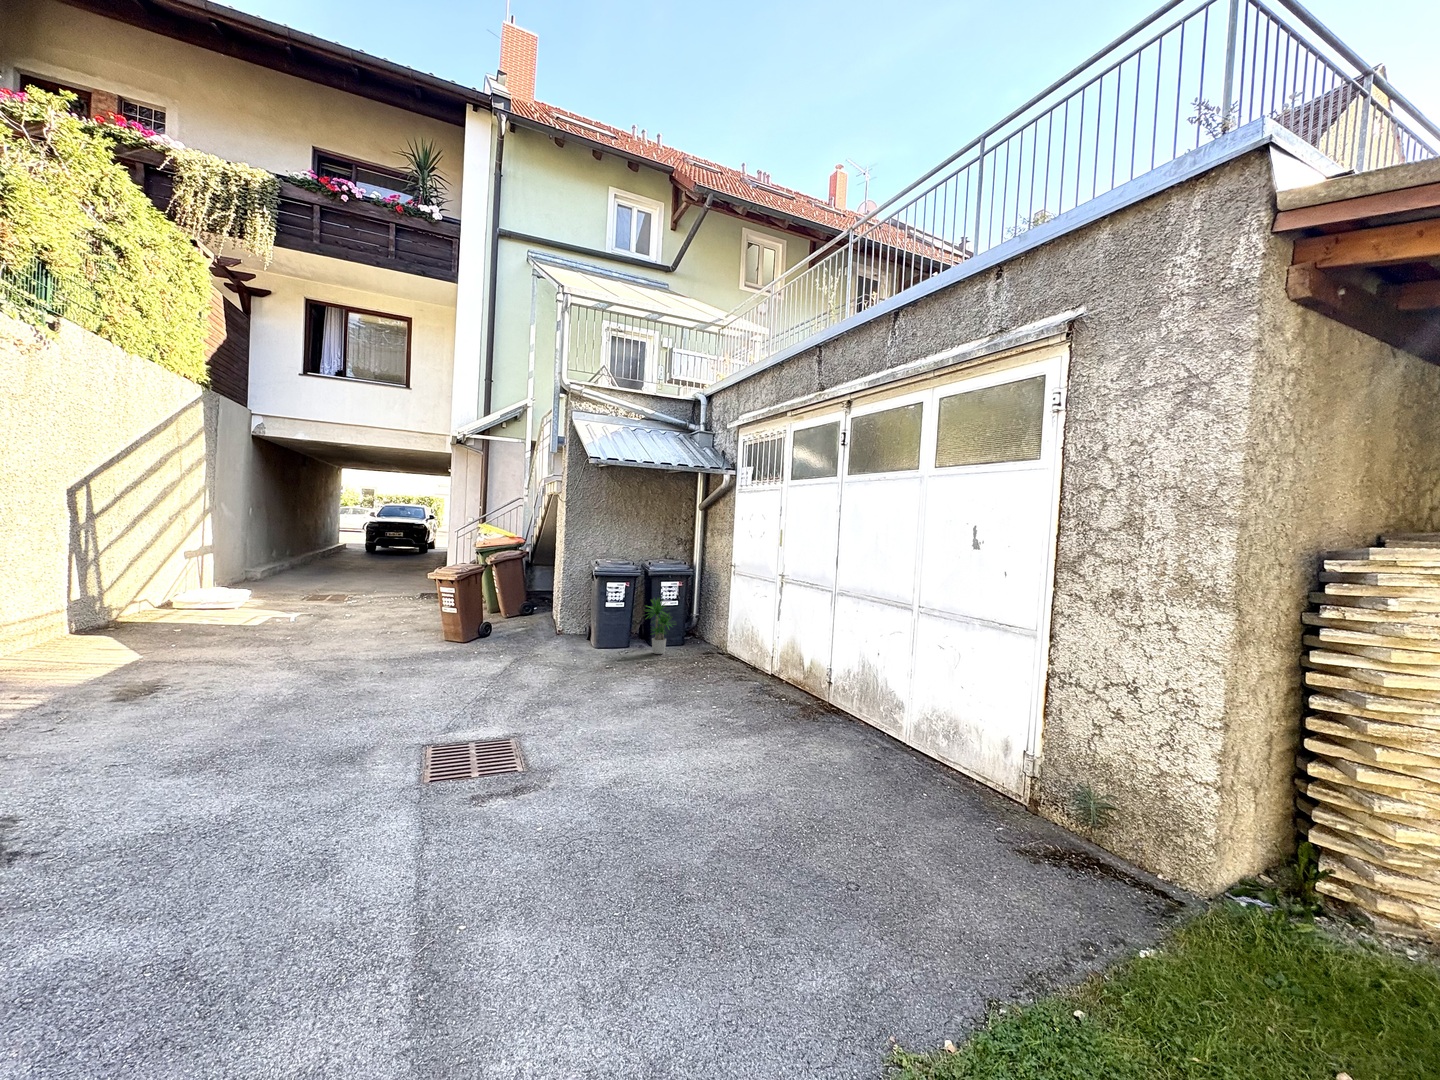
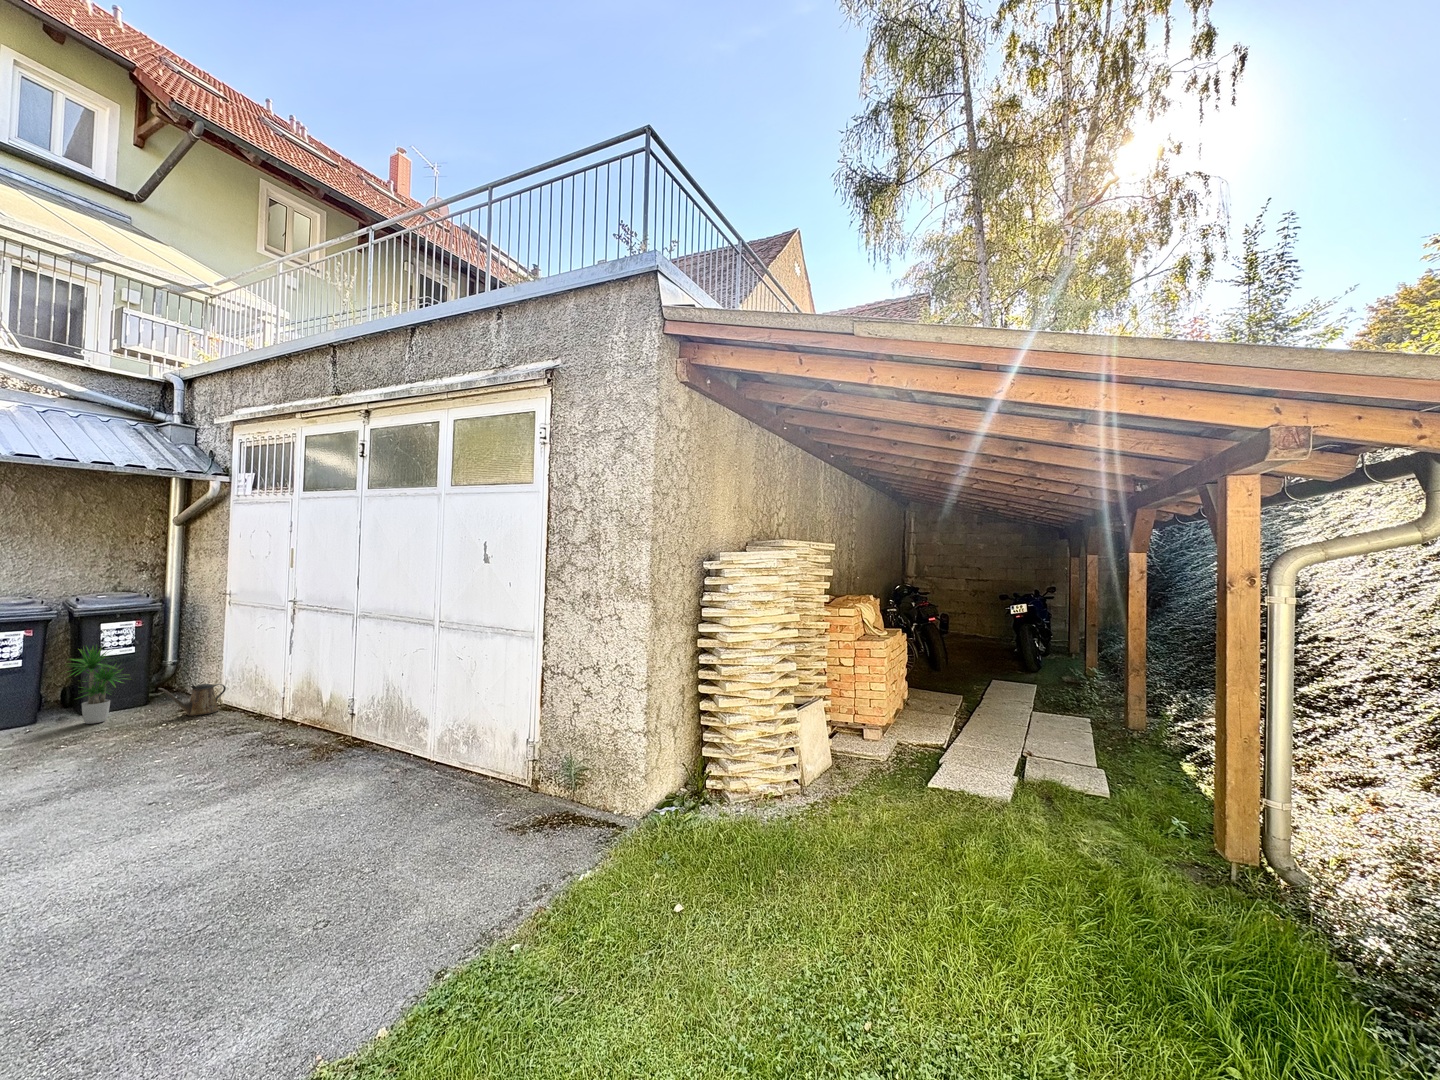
watering can: none [693,635,732,660] -> present [158,684,226,716]

